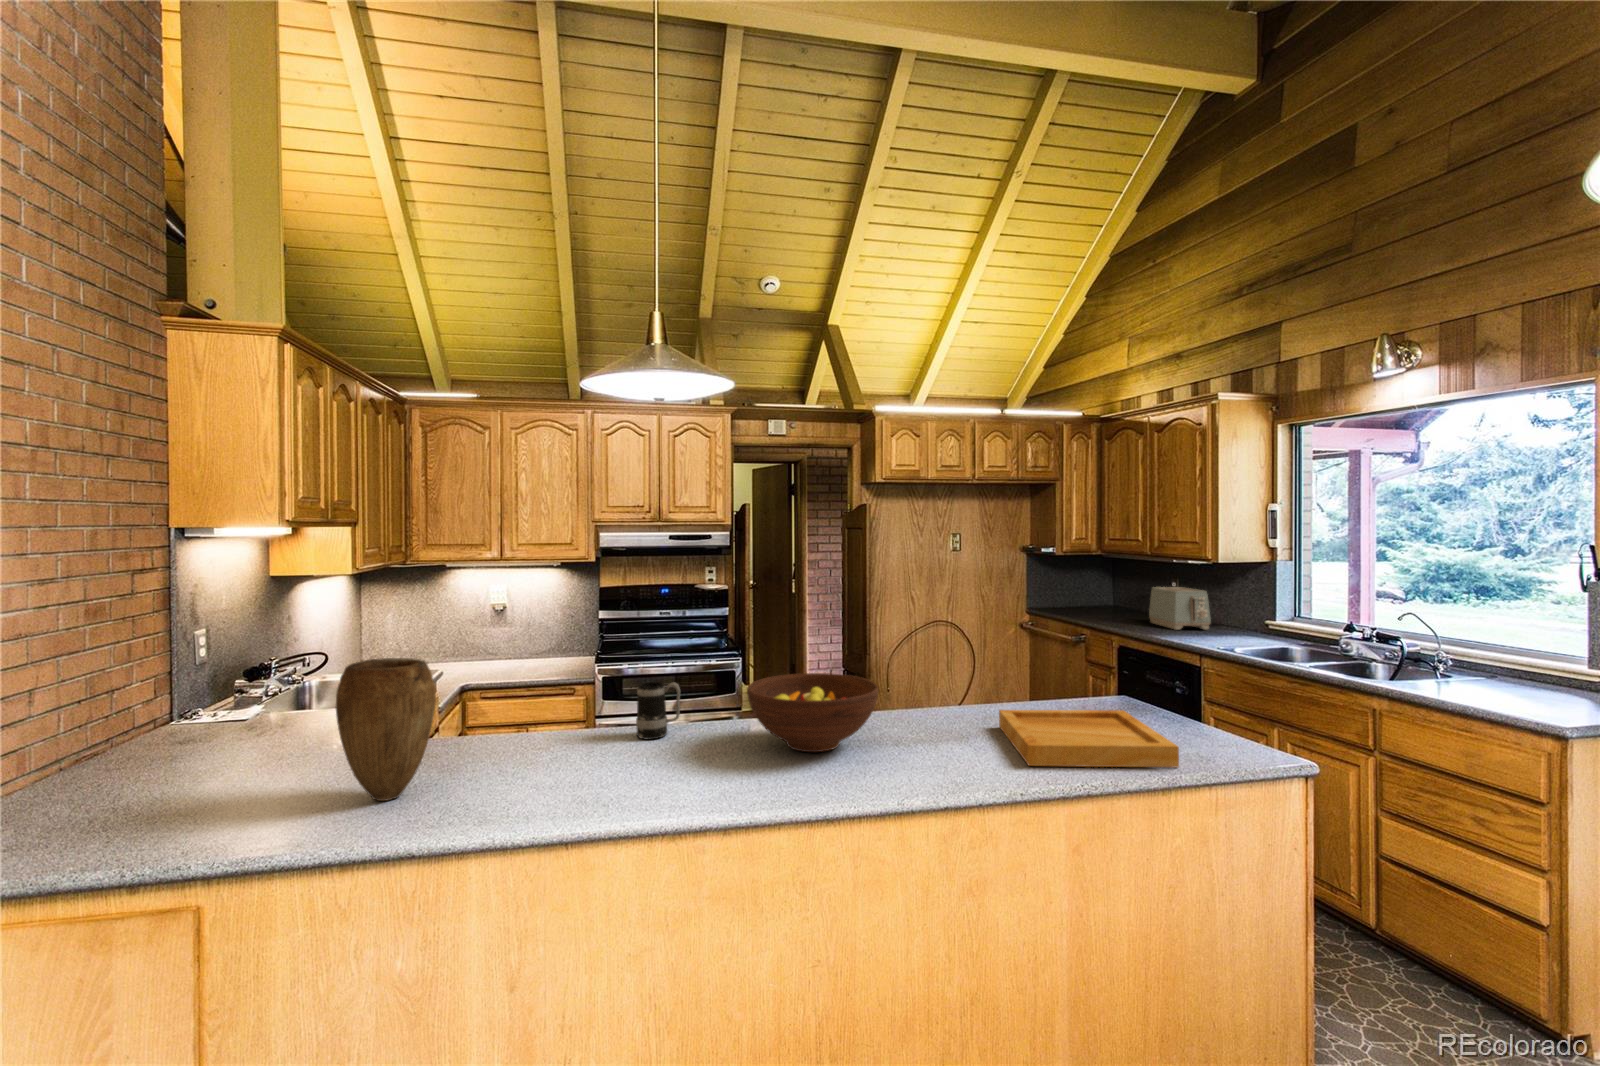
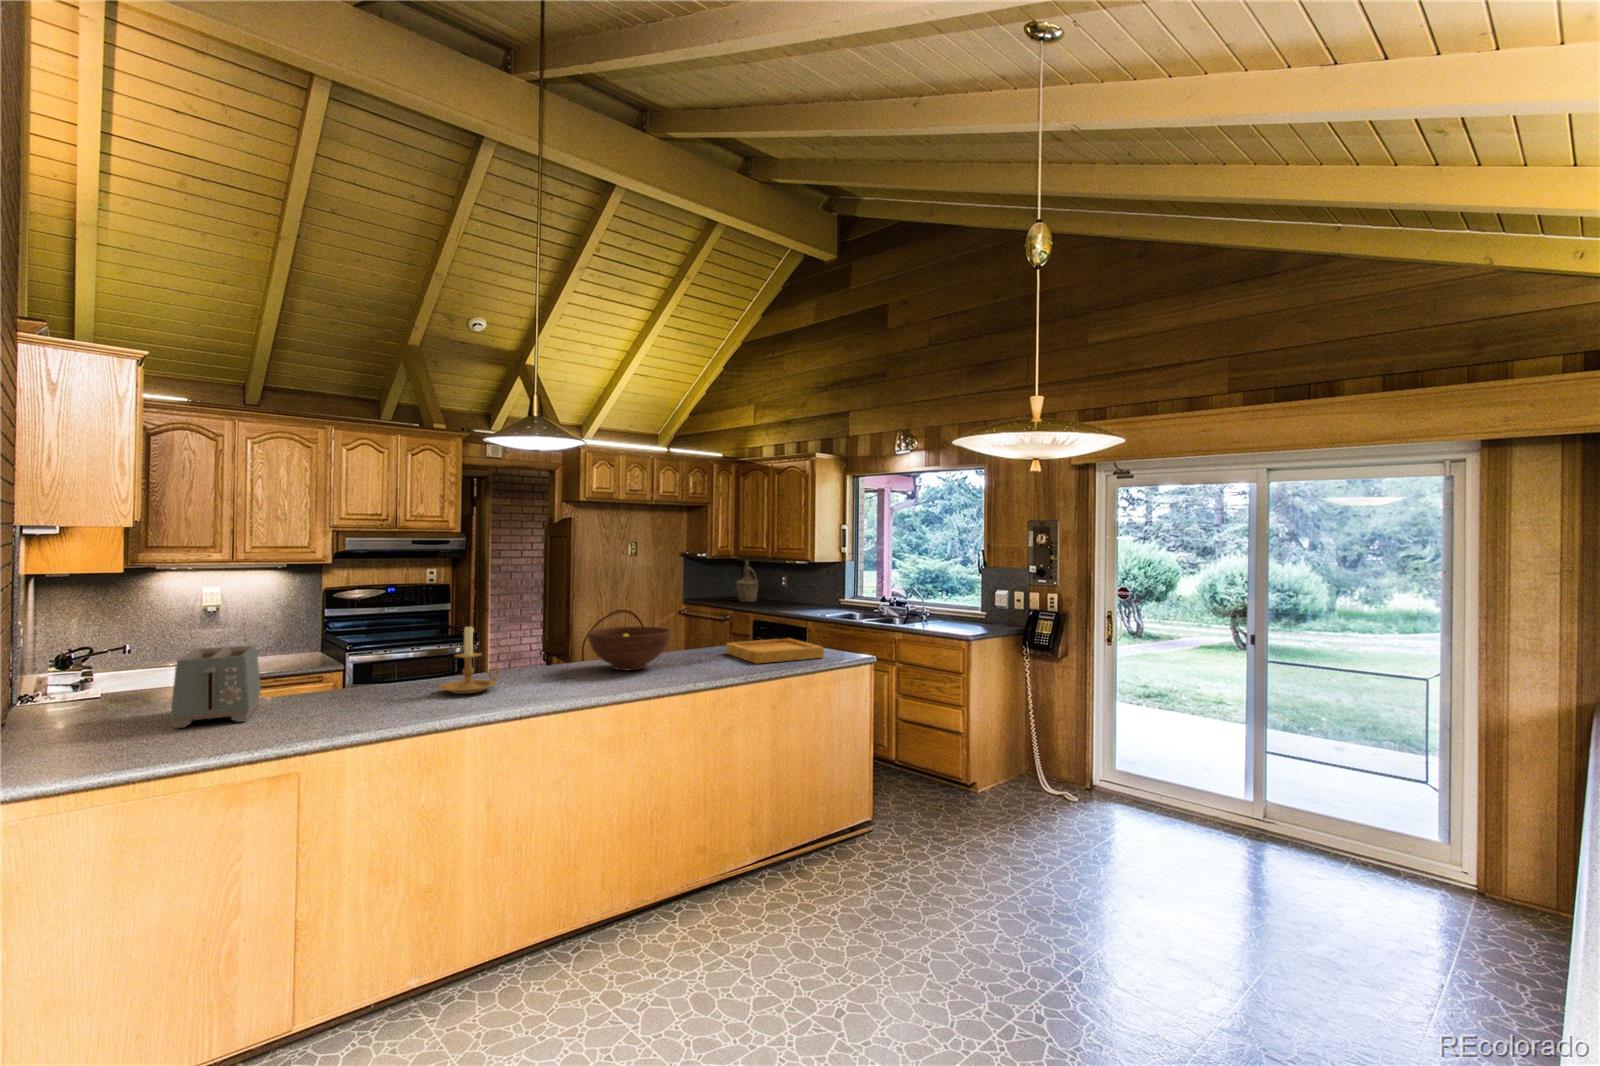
bottle: none [1097,558,1132,618] -> present [736,561,758,602]
toaster: present [1149,587,1211,630] -> present [171,645,261,728]
vase: present [336,658,436,801] -> none [347,619,415,713]
candle holder: none [504,667,602,773] -> present [439,626,499,694]
mug: present [636,682,680,739] -> none [502,637,533,676]

